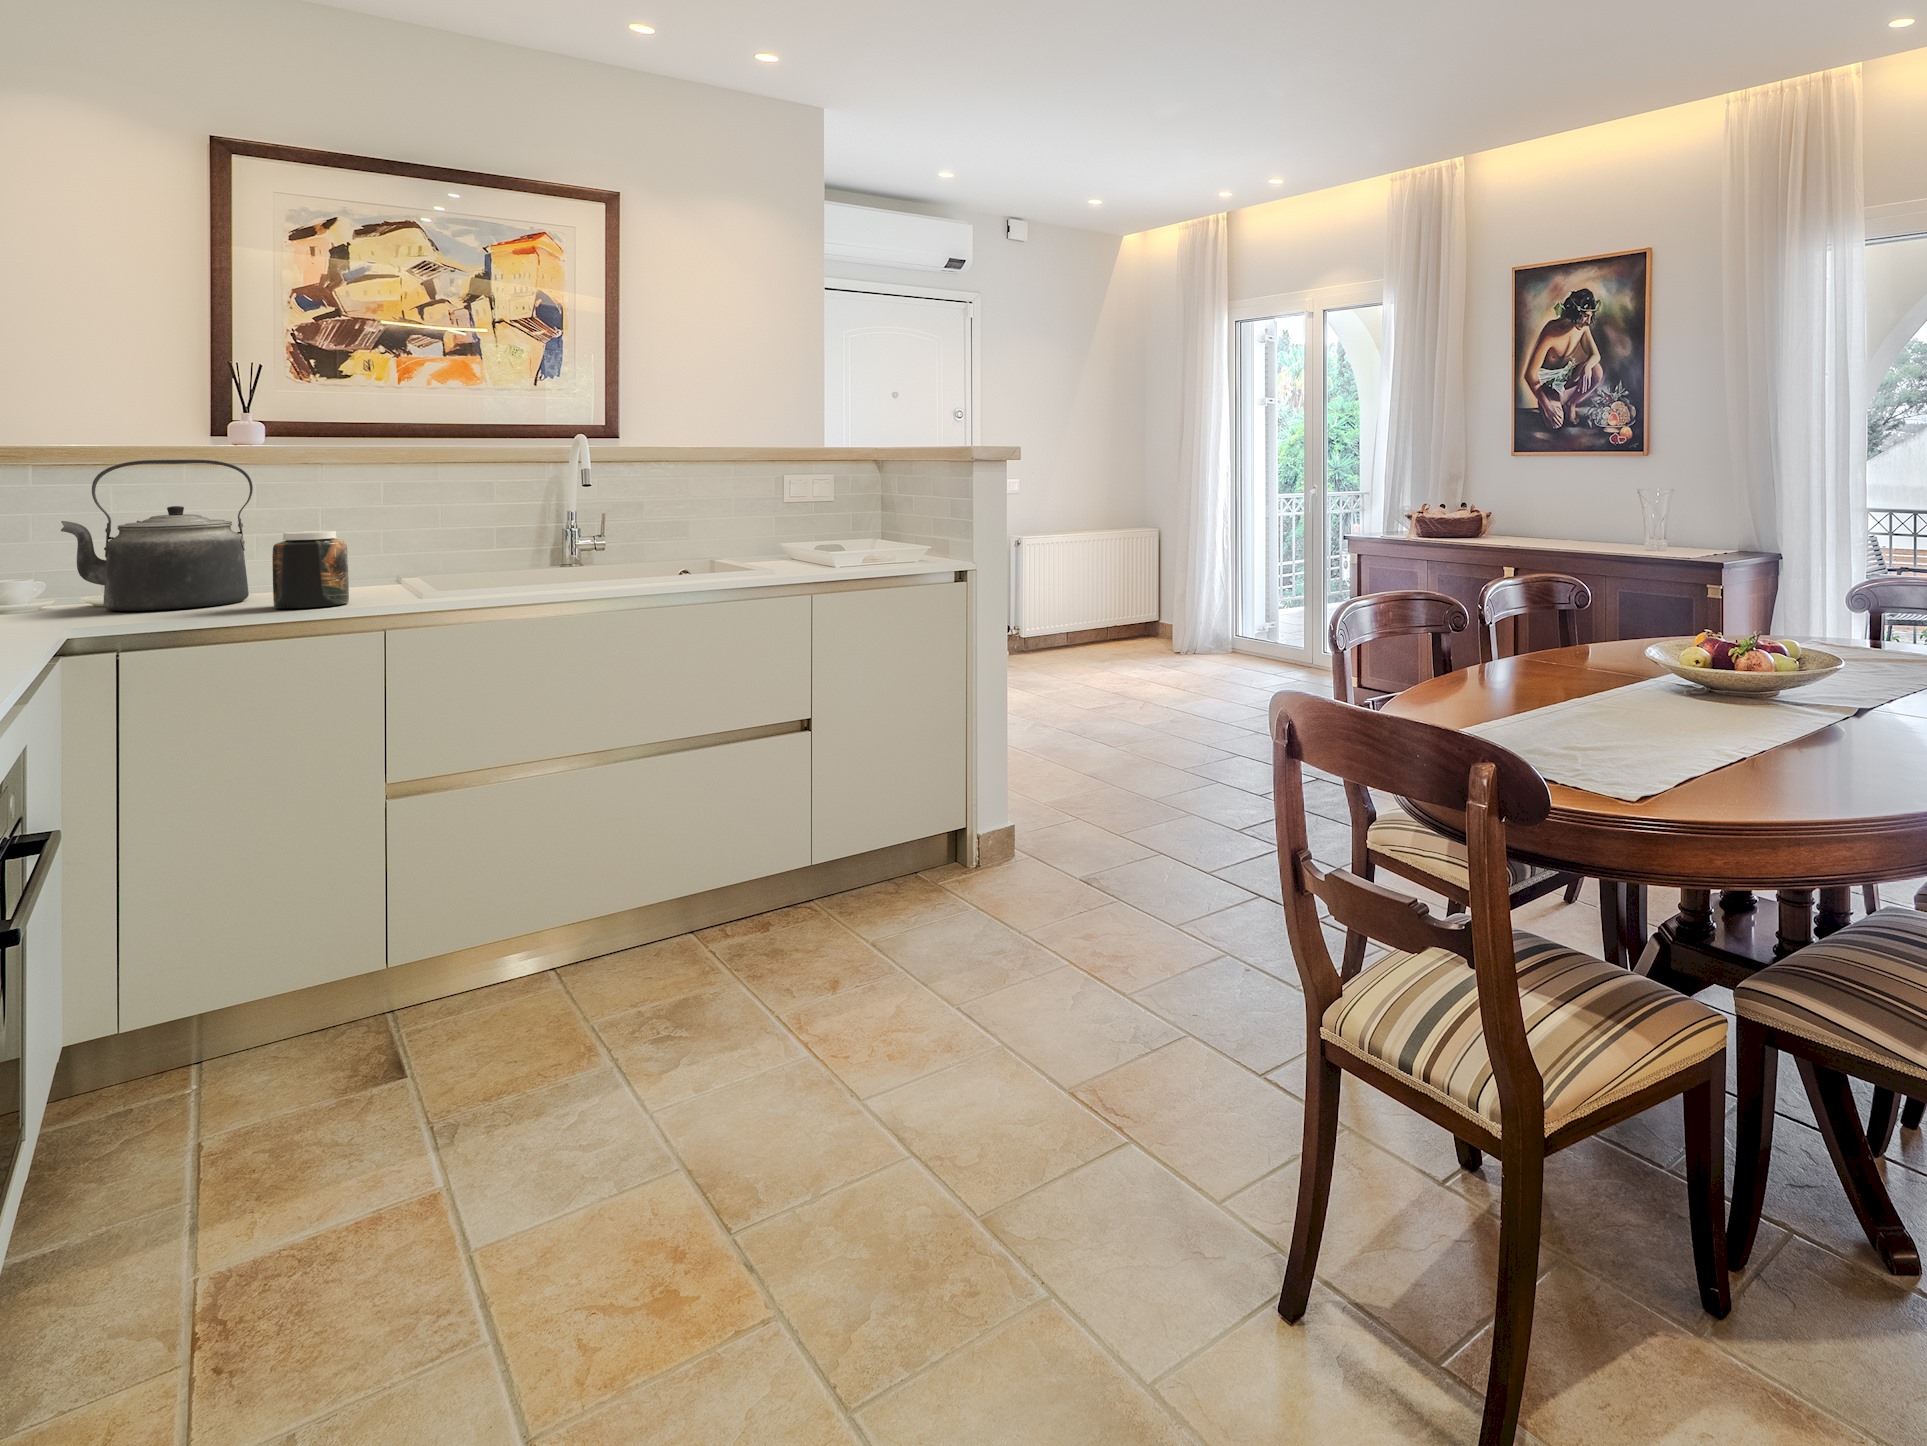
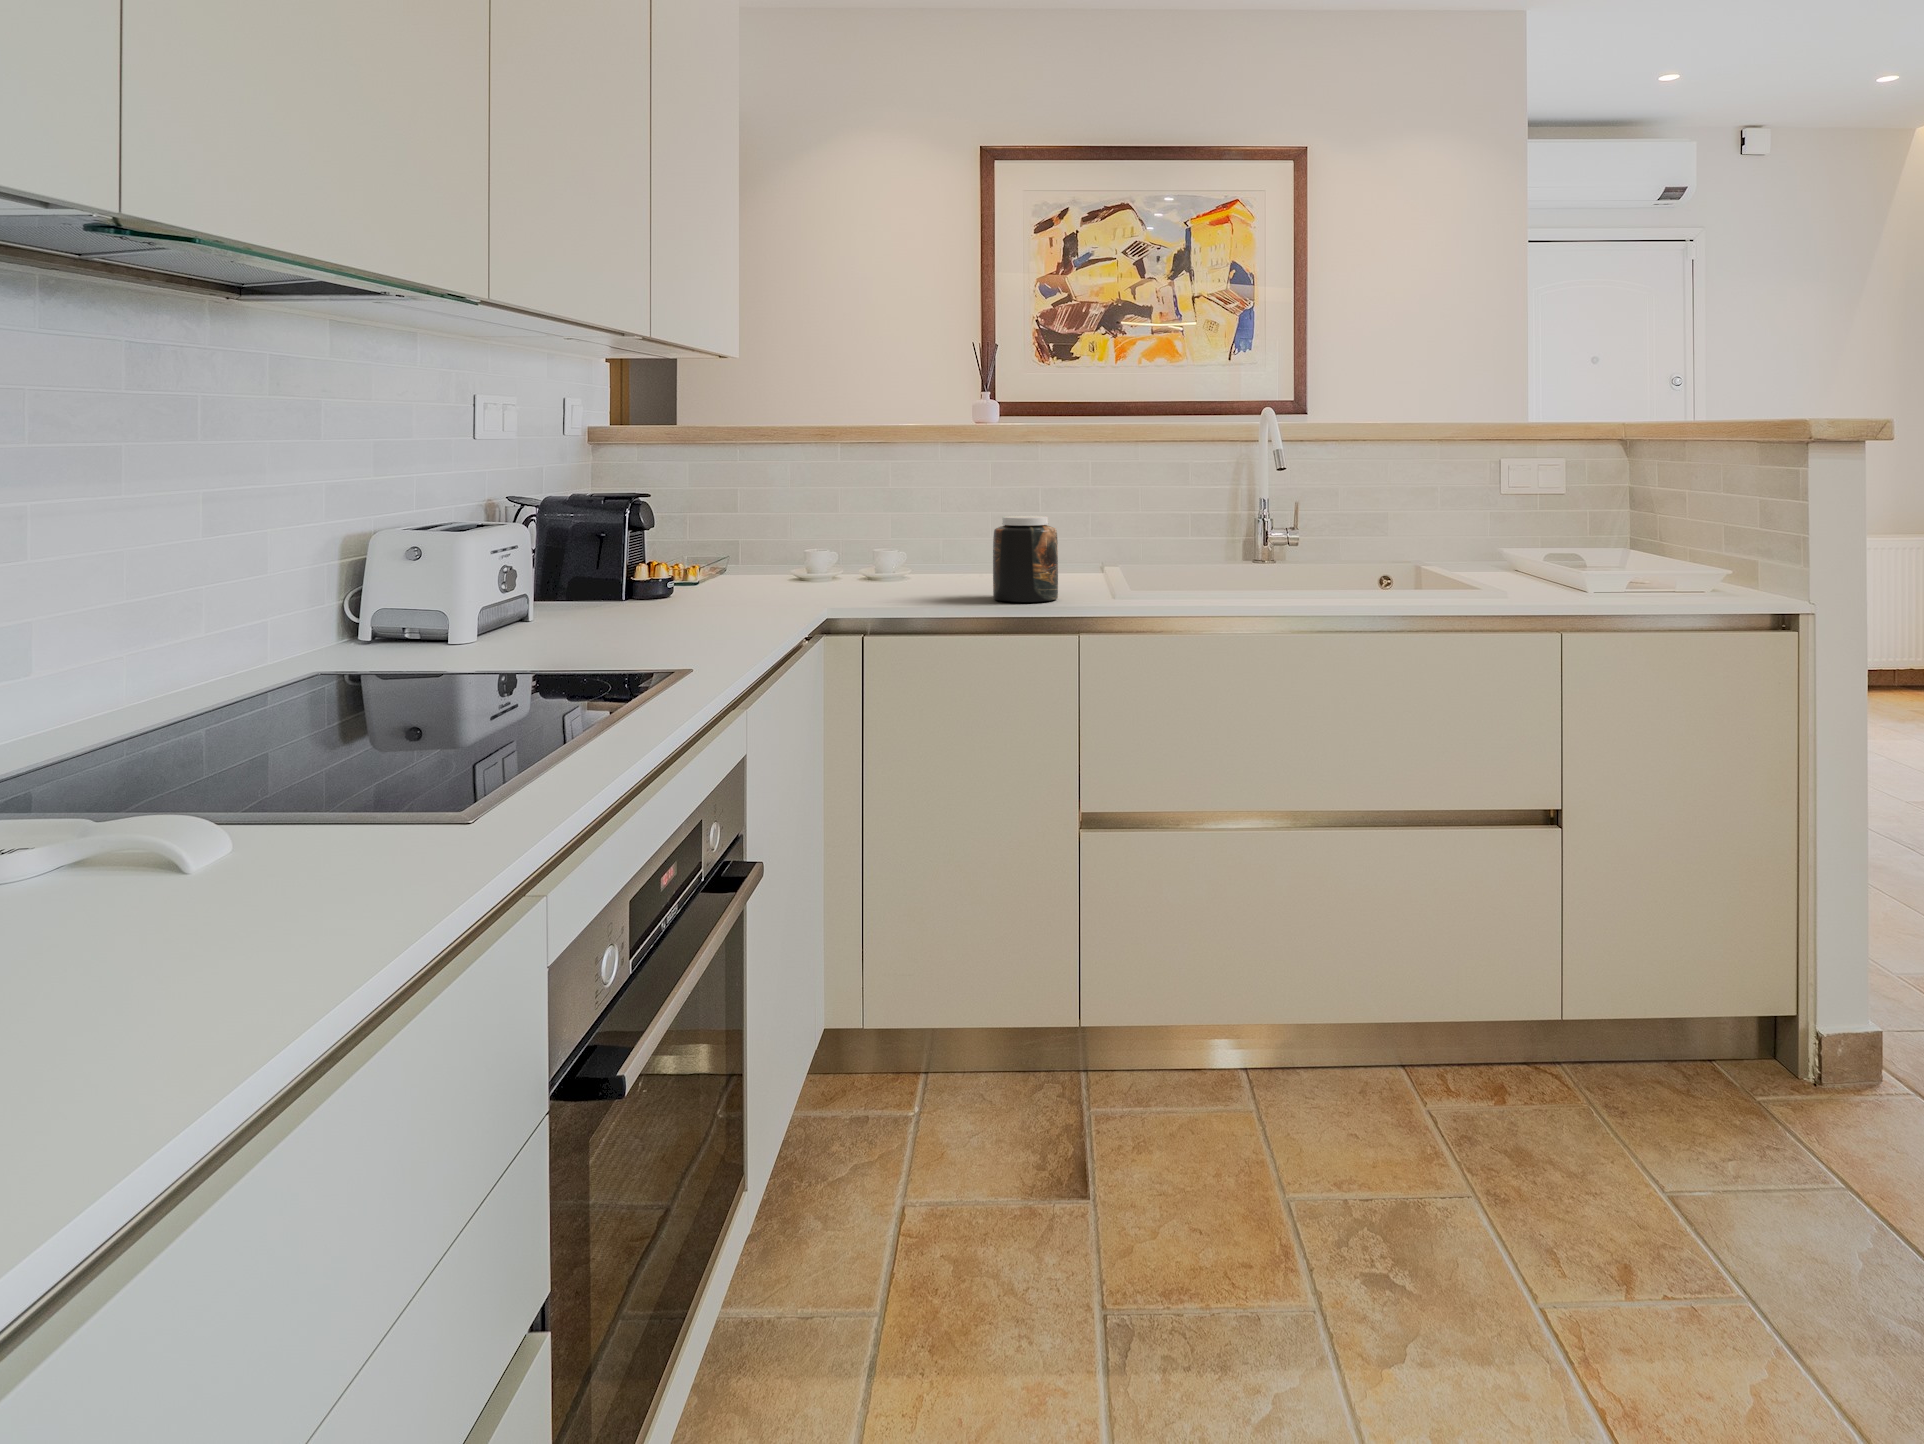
kettle: present [61,460,253,611] -> none [839,436,983,590]

